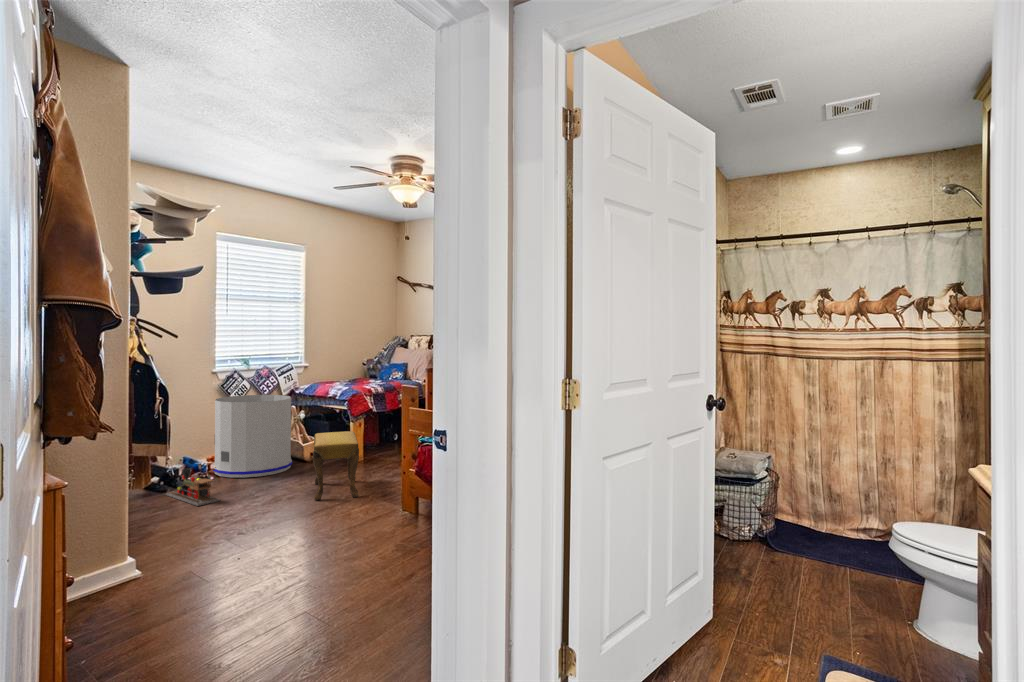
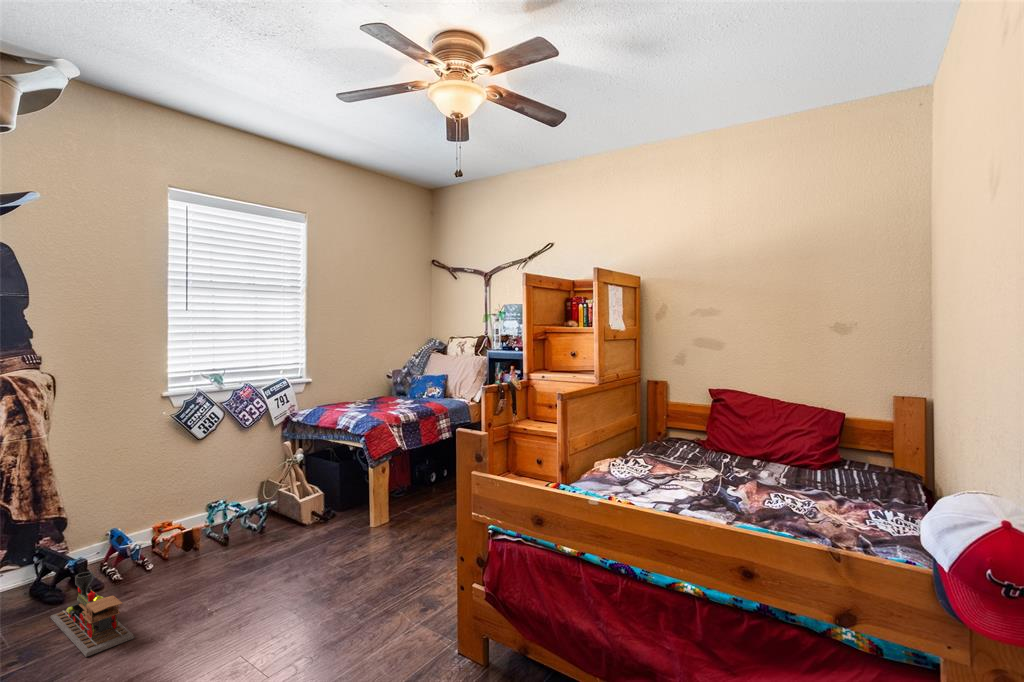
trash can: present [213,395,292,478] -> none [156,428,282,567]
footstool: present [313,431,359,500] -> none [297,497,379,638]

